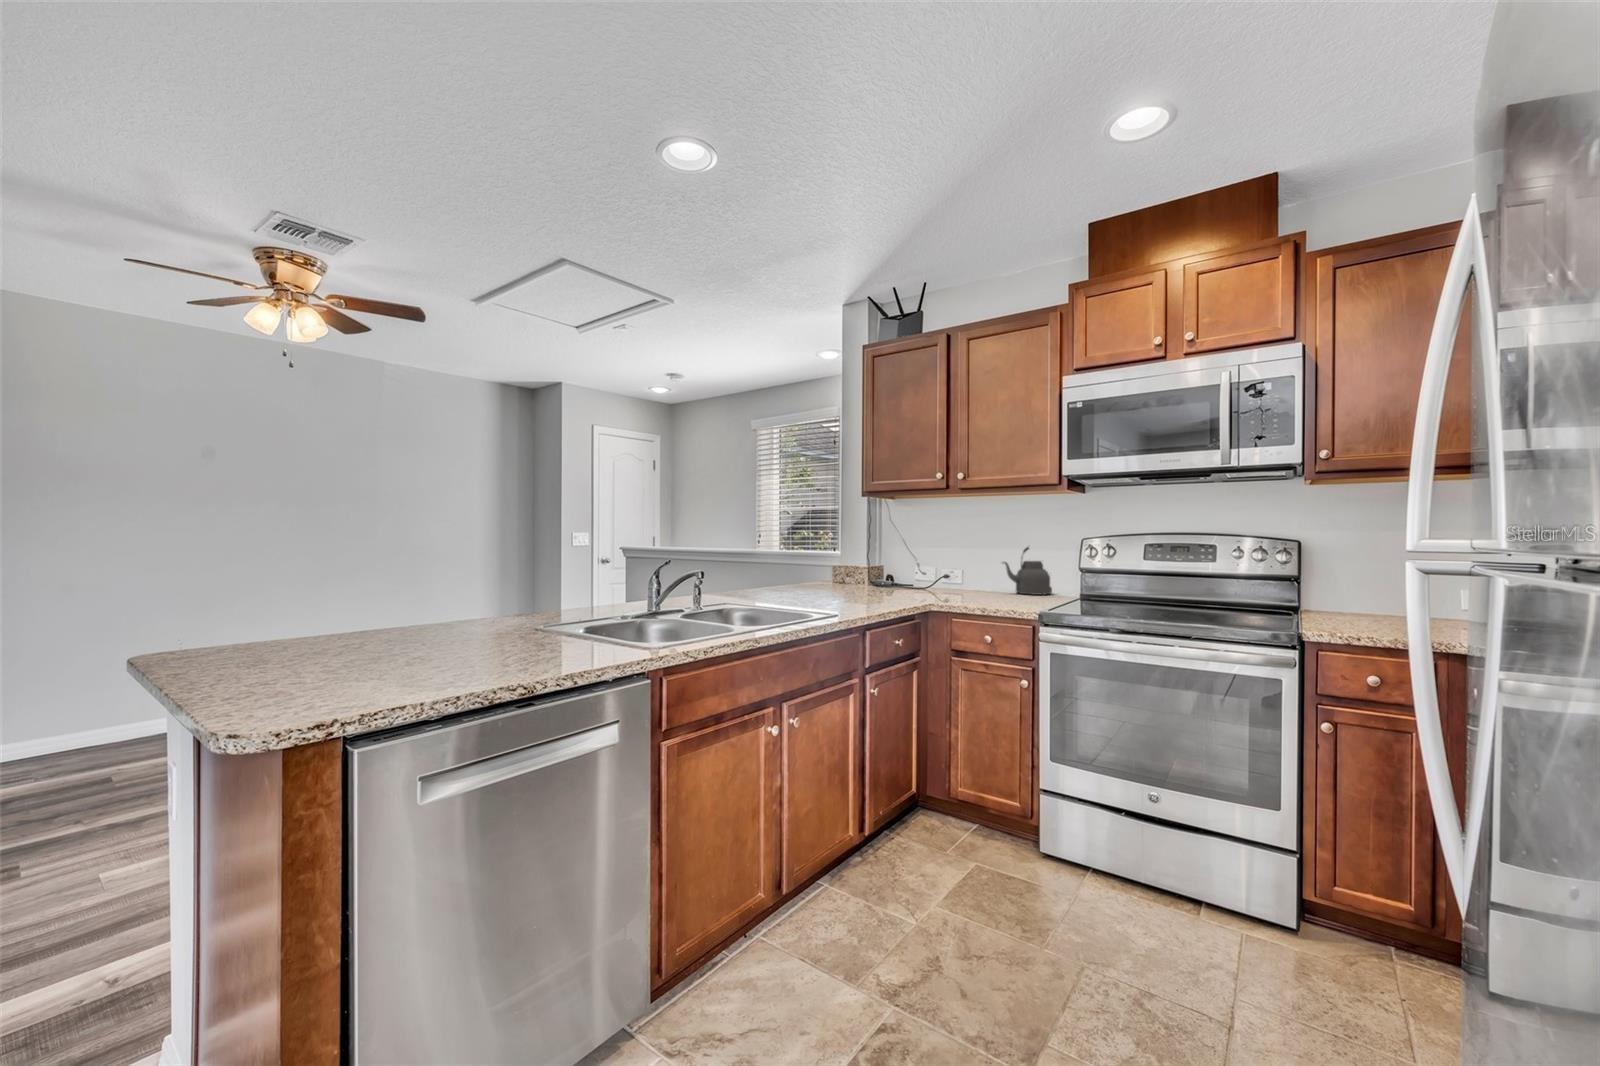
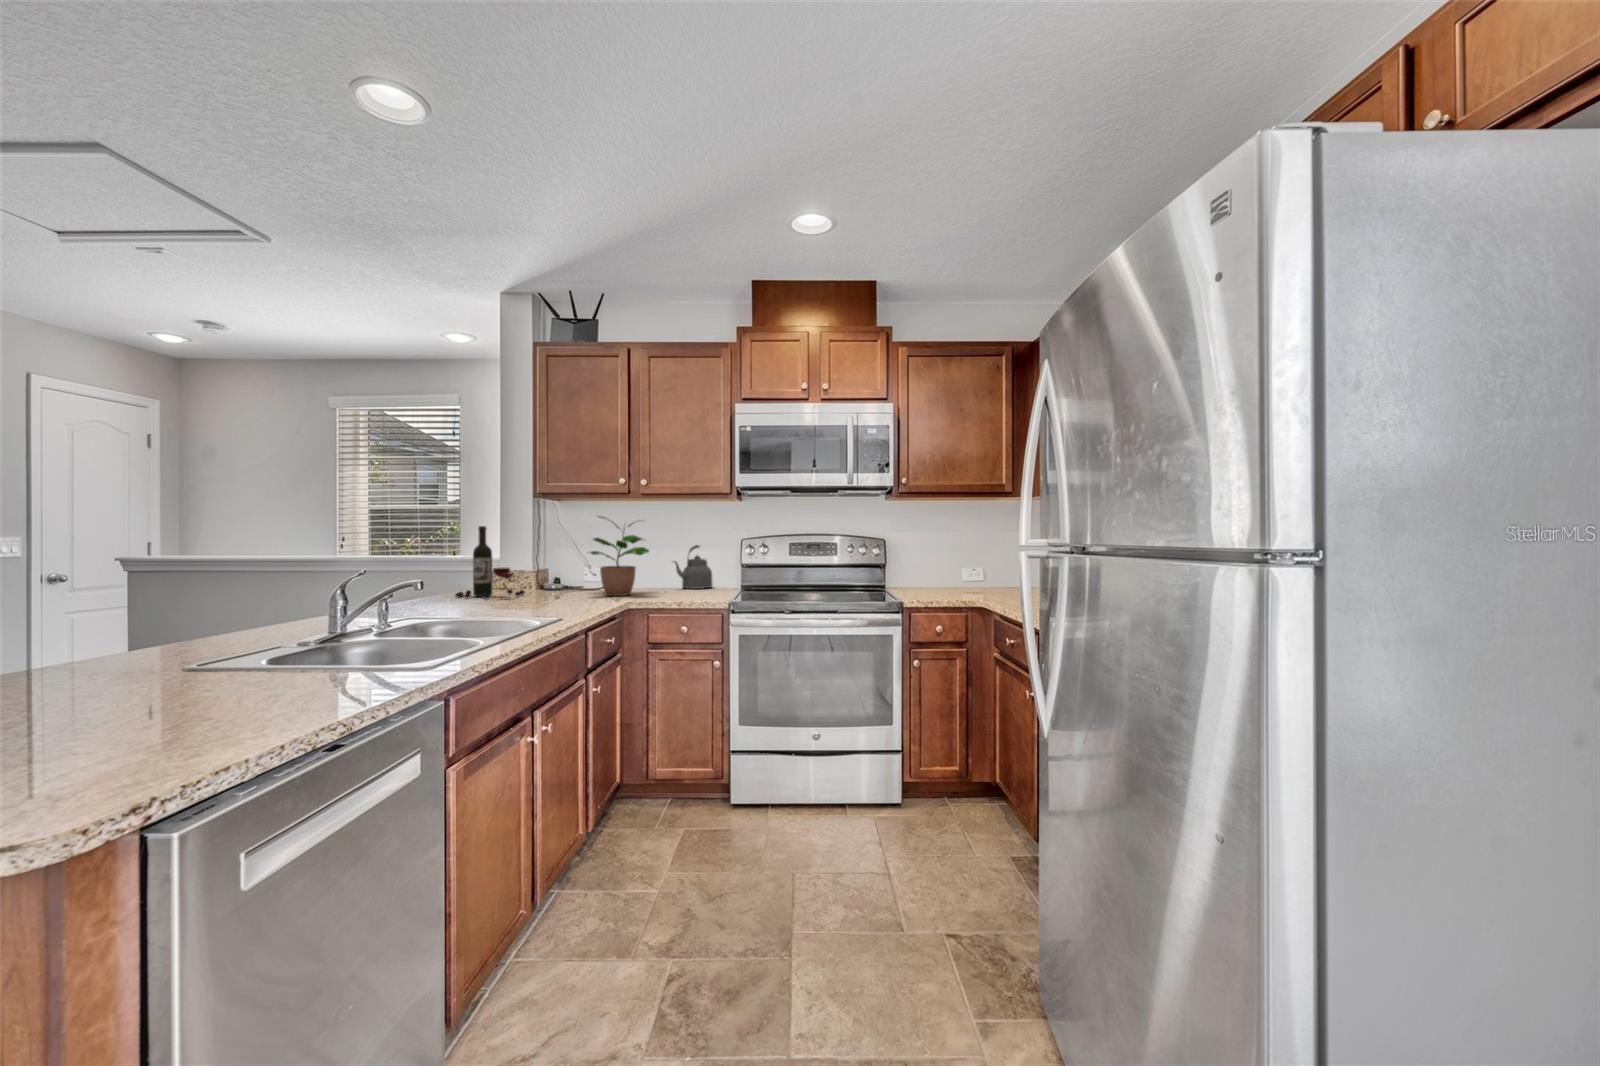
potted plant: none [901,512,969,597] -> present [590,516,649,596]
wine bottle: none [793,523,851,593] -> present [456,526,525,599]

